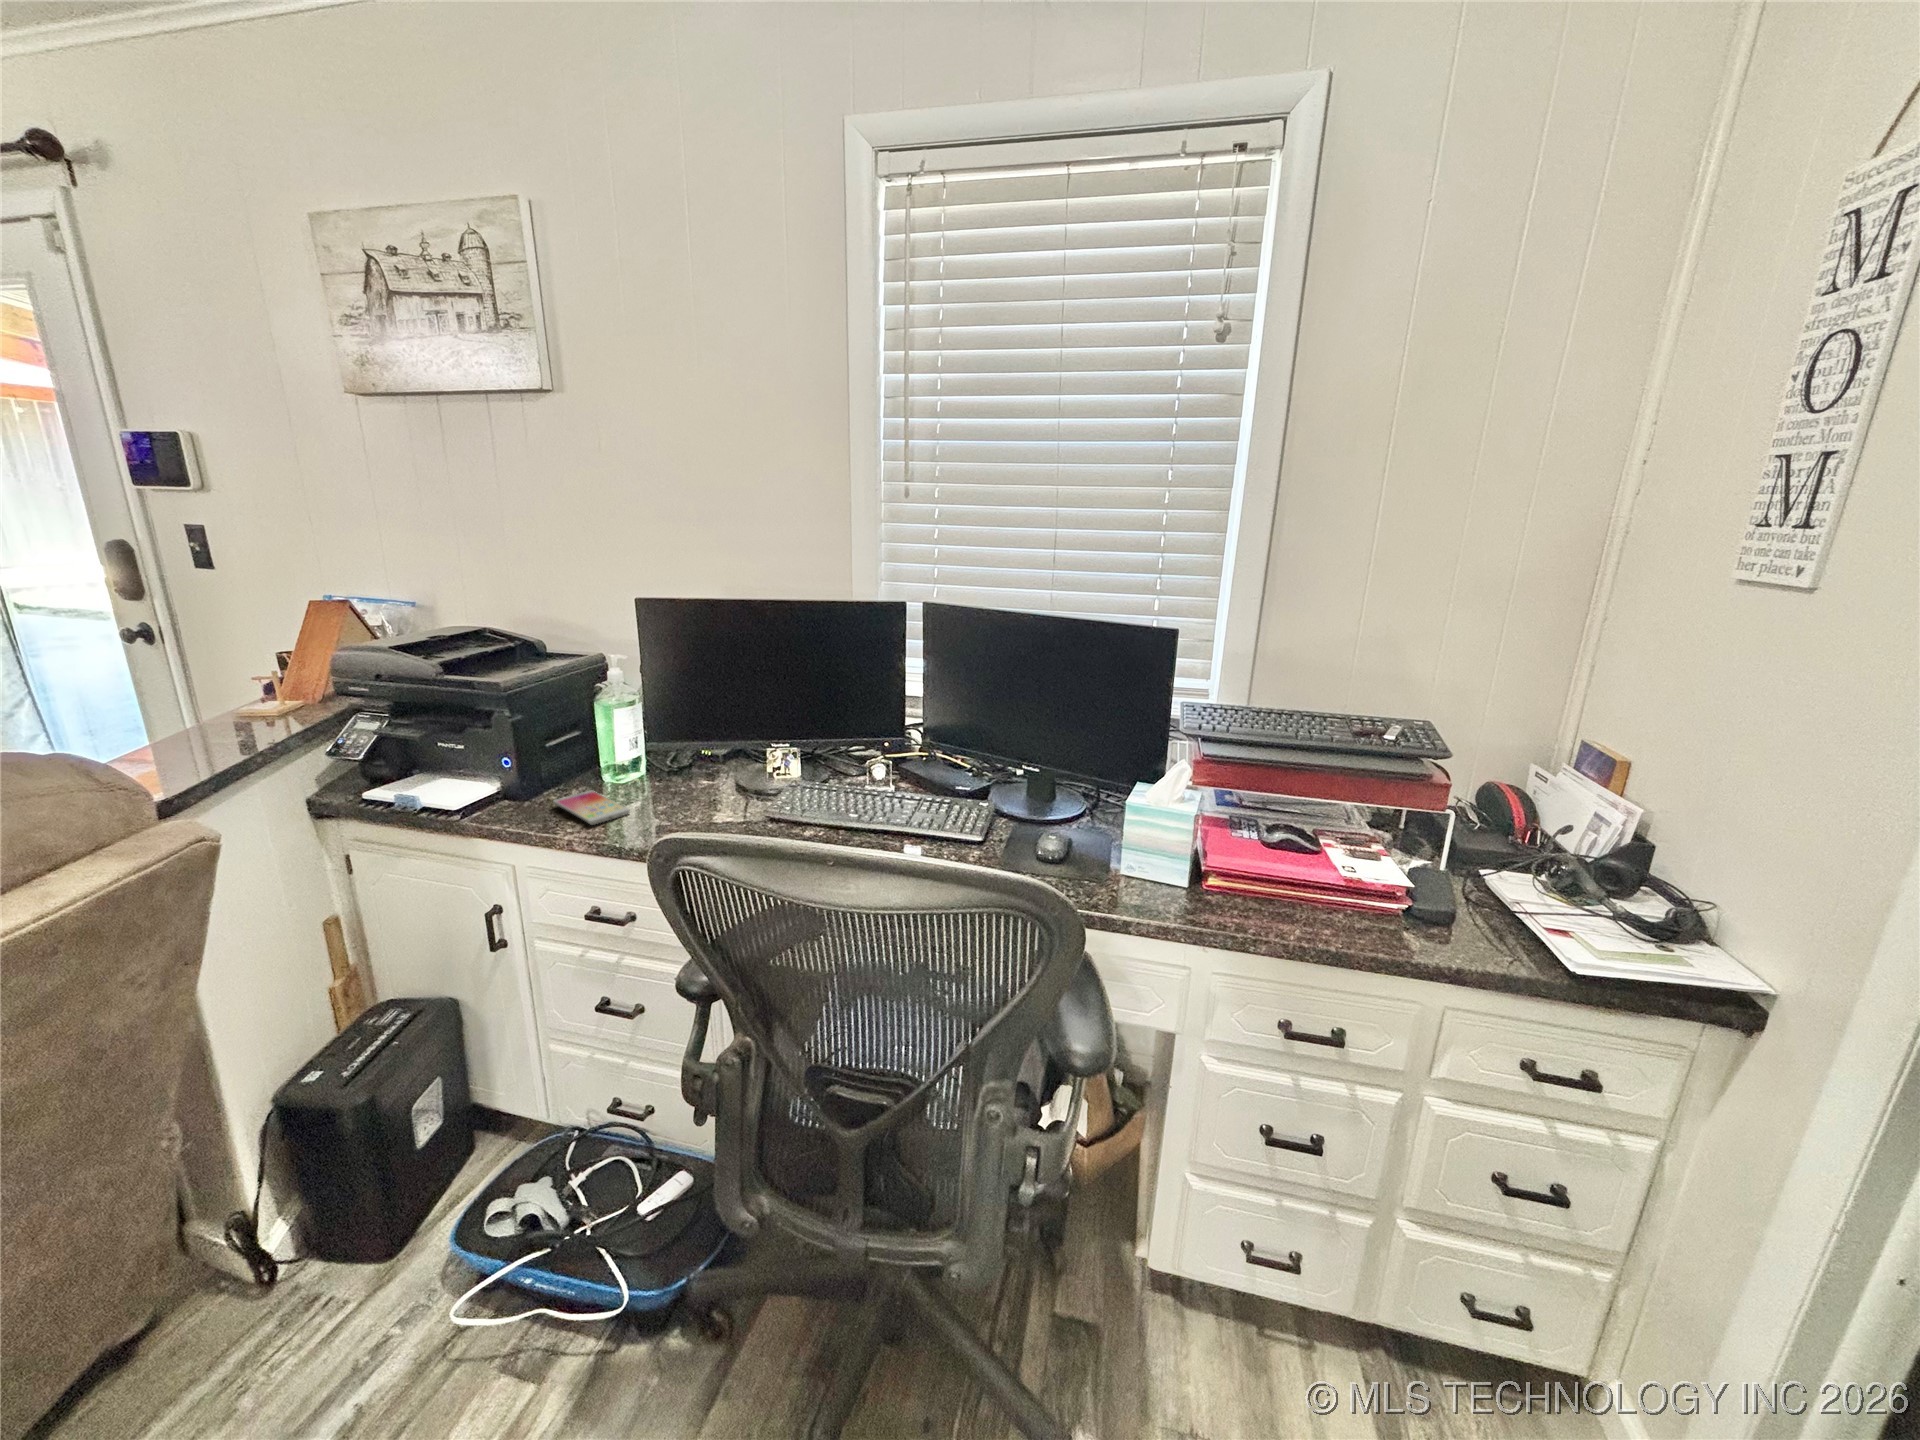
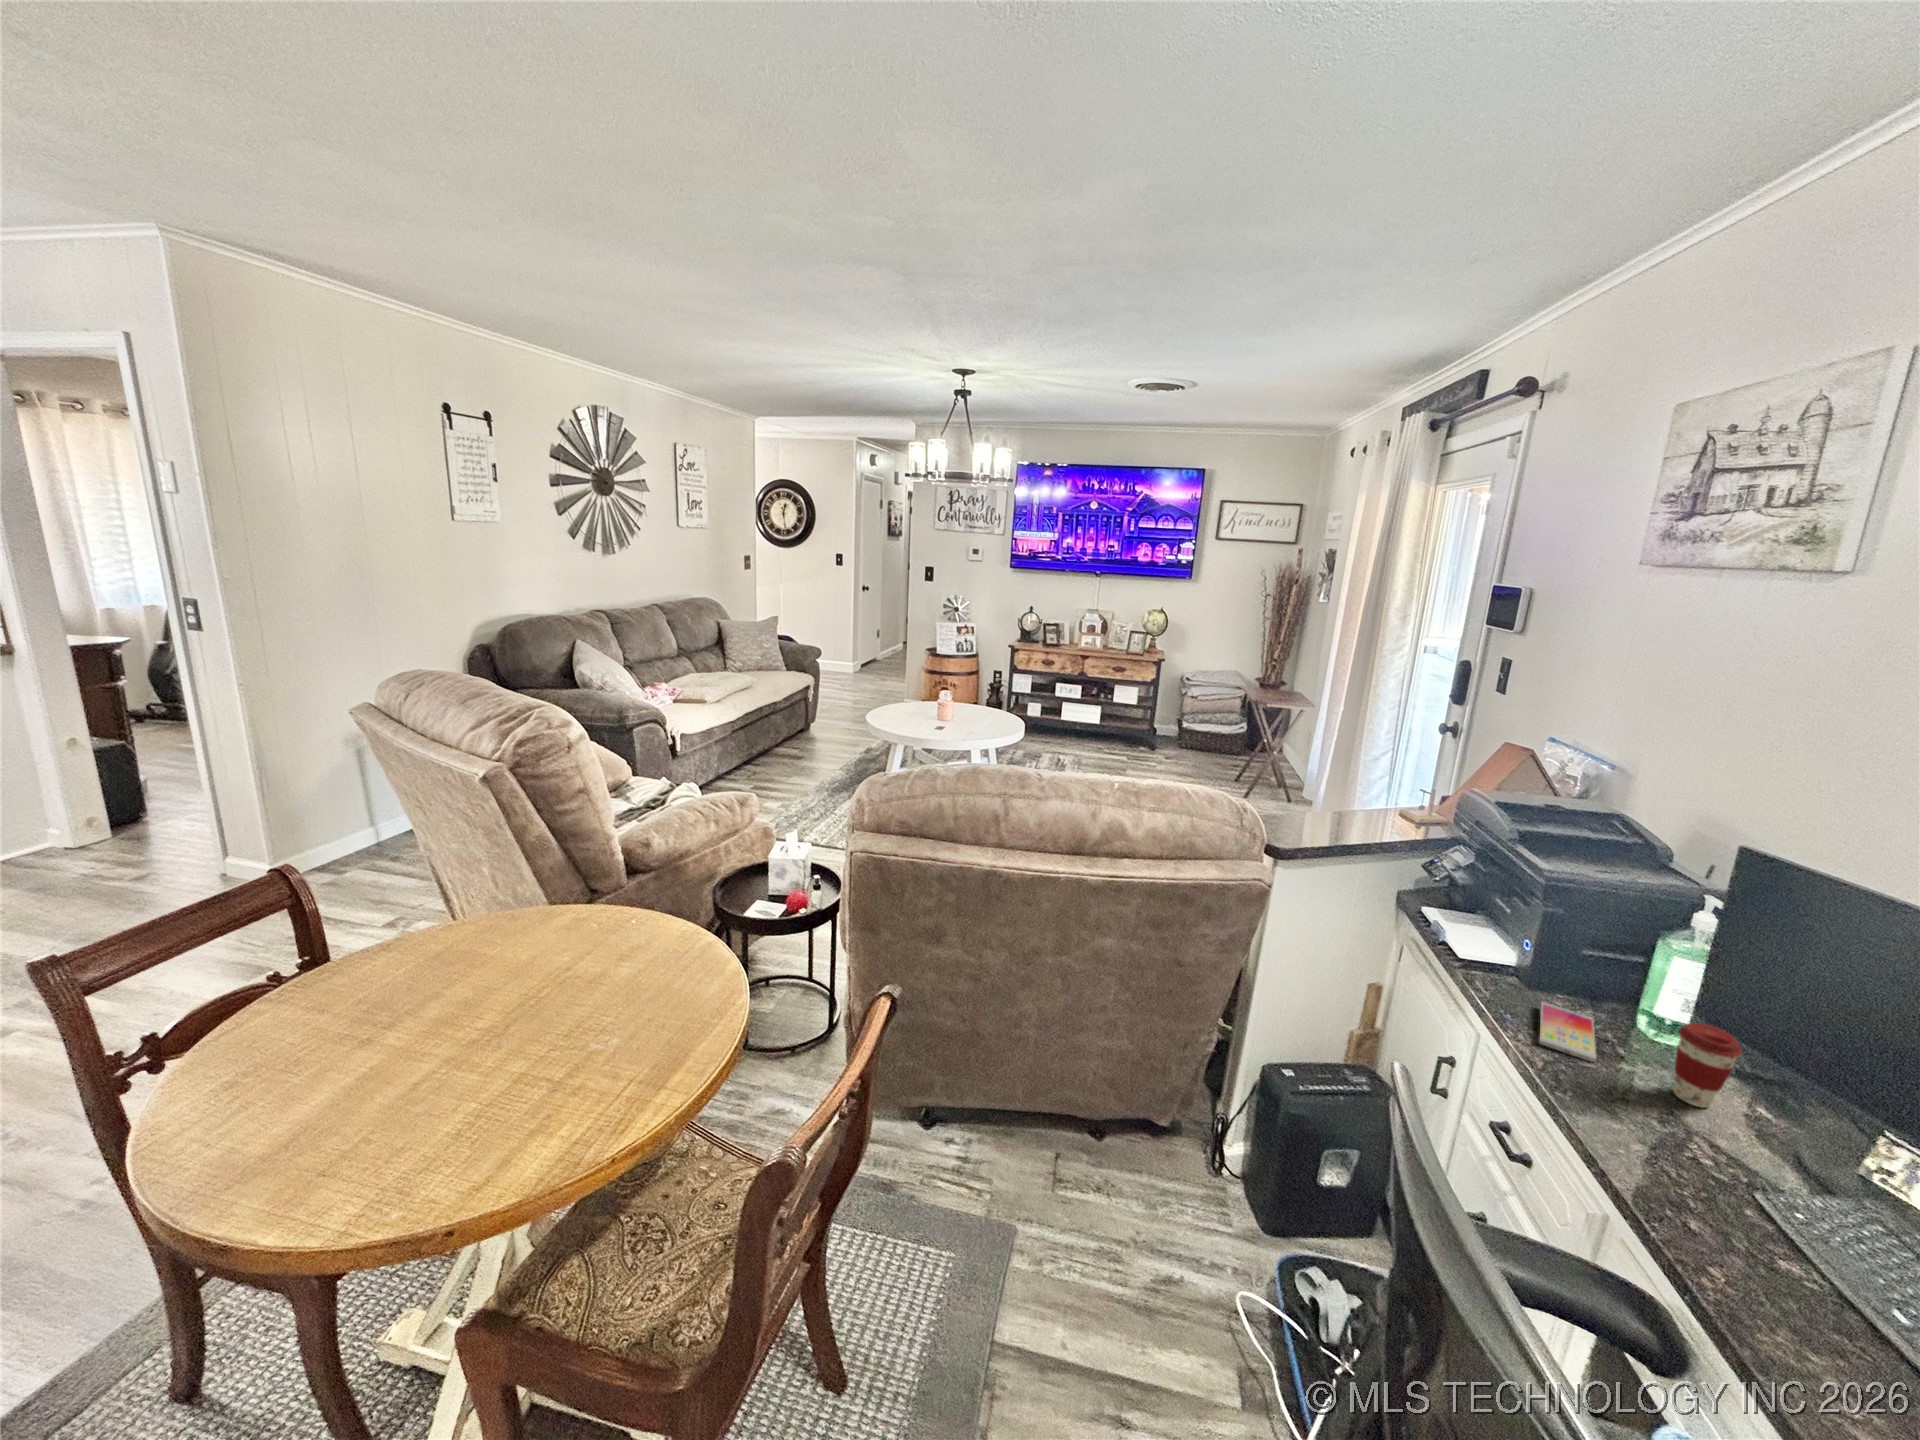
coffee cup: none [668,738,706,800] -> present [1673,1023,1742,1108]

